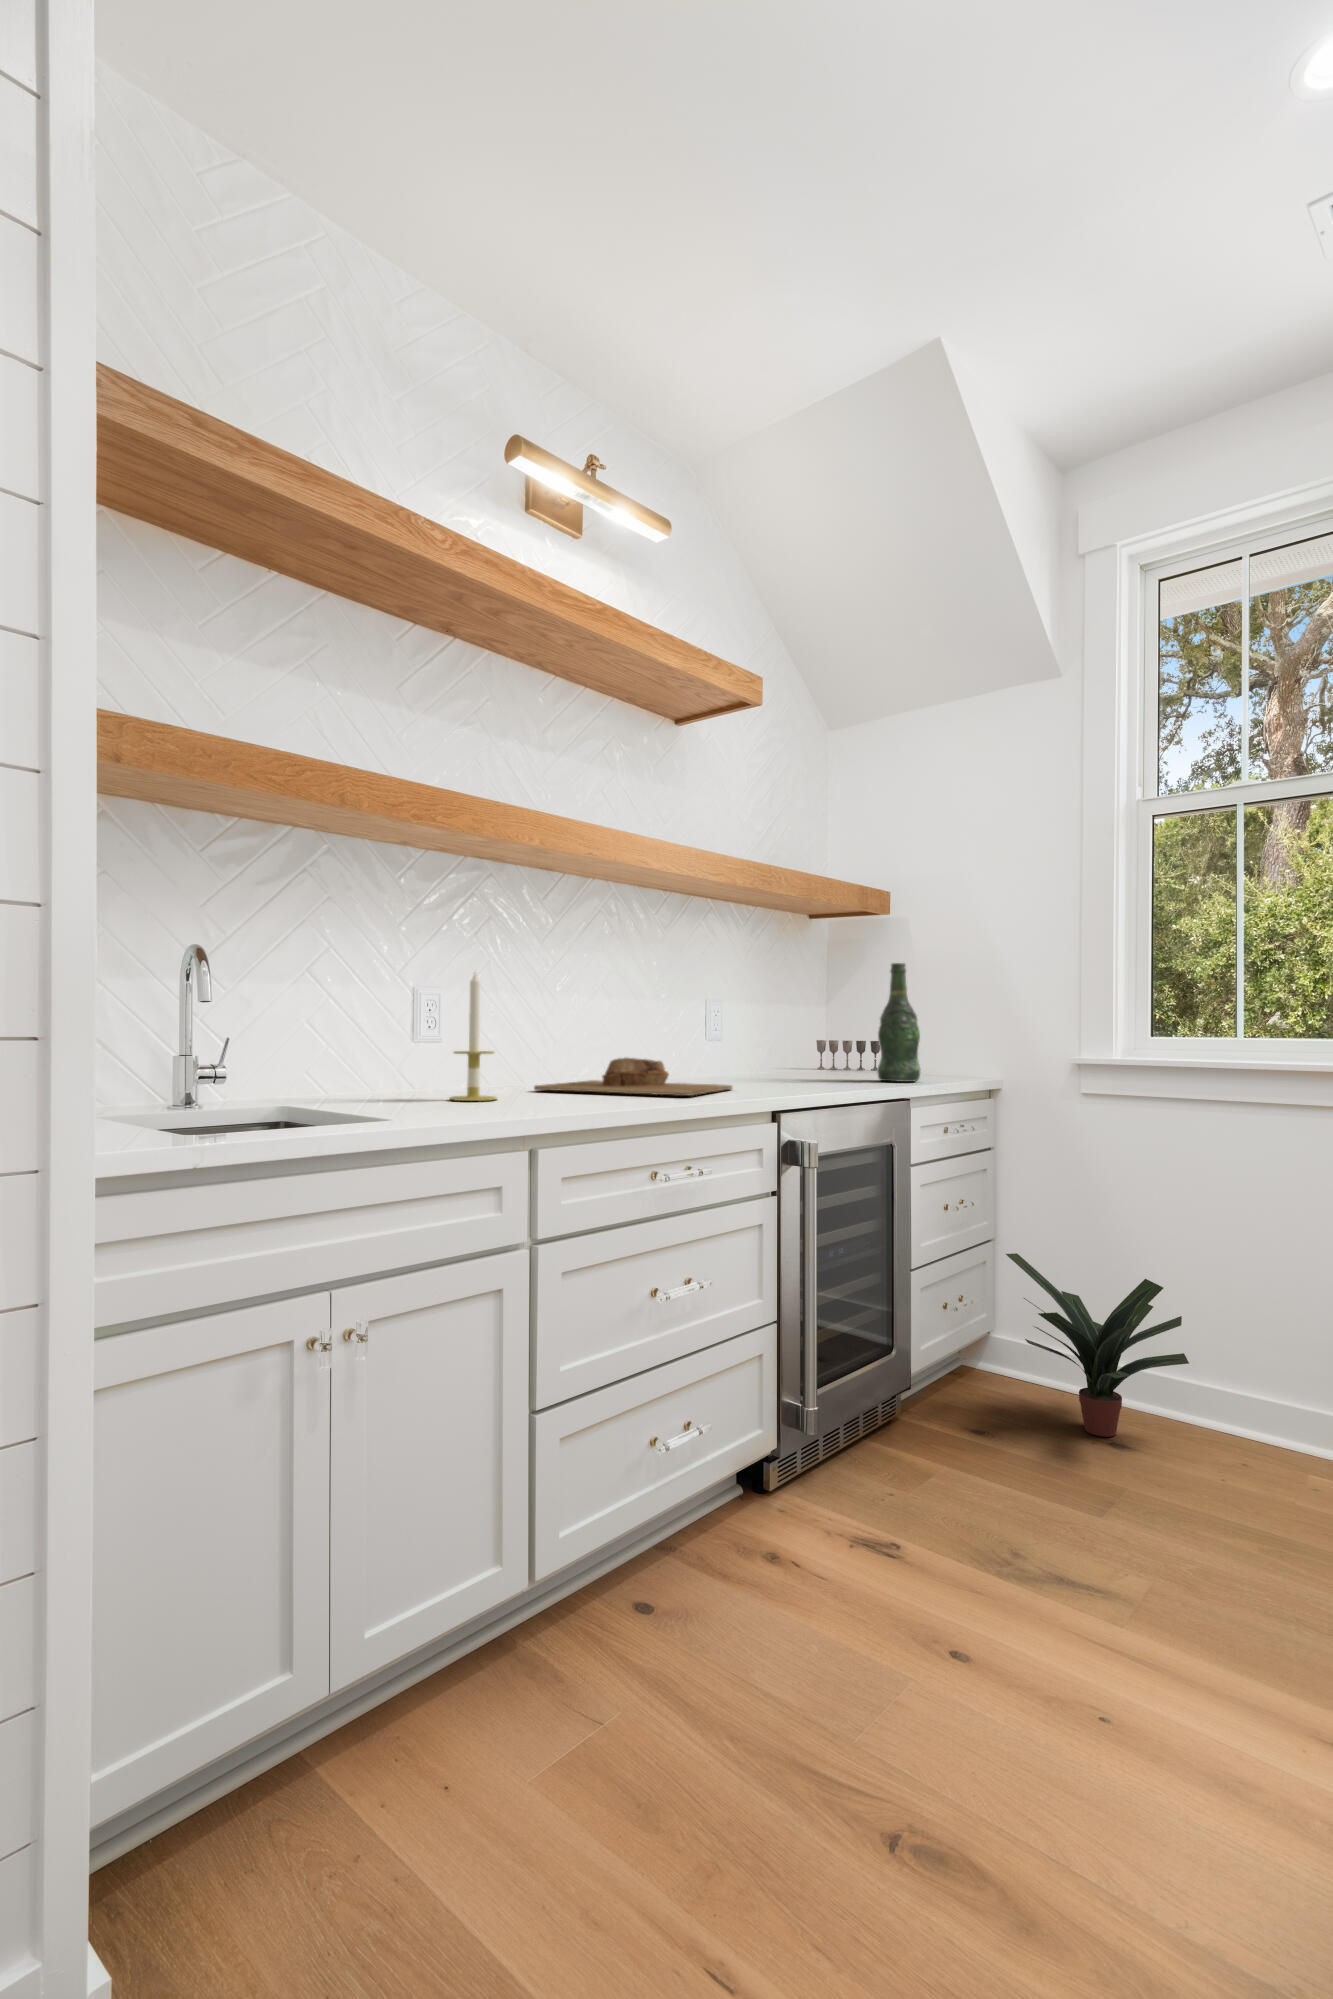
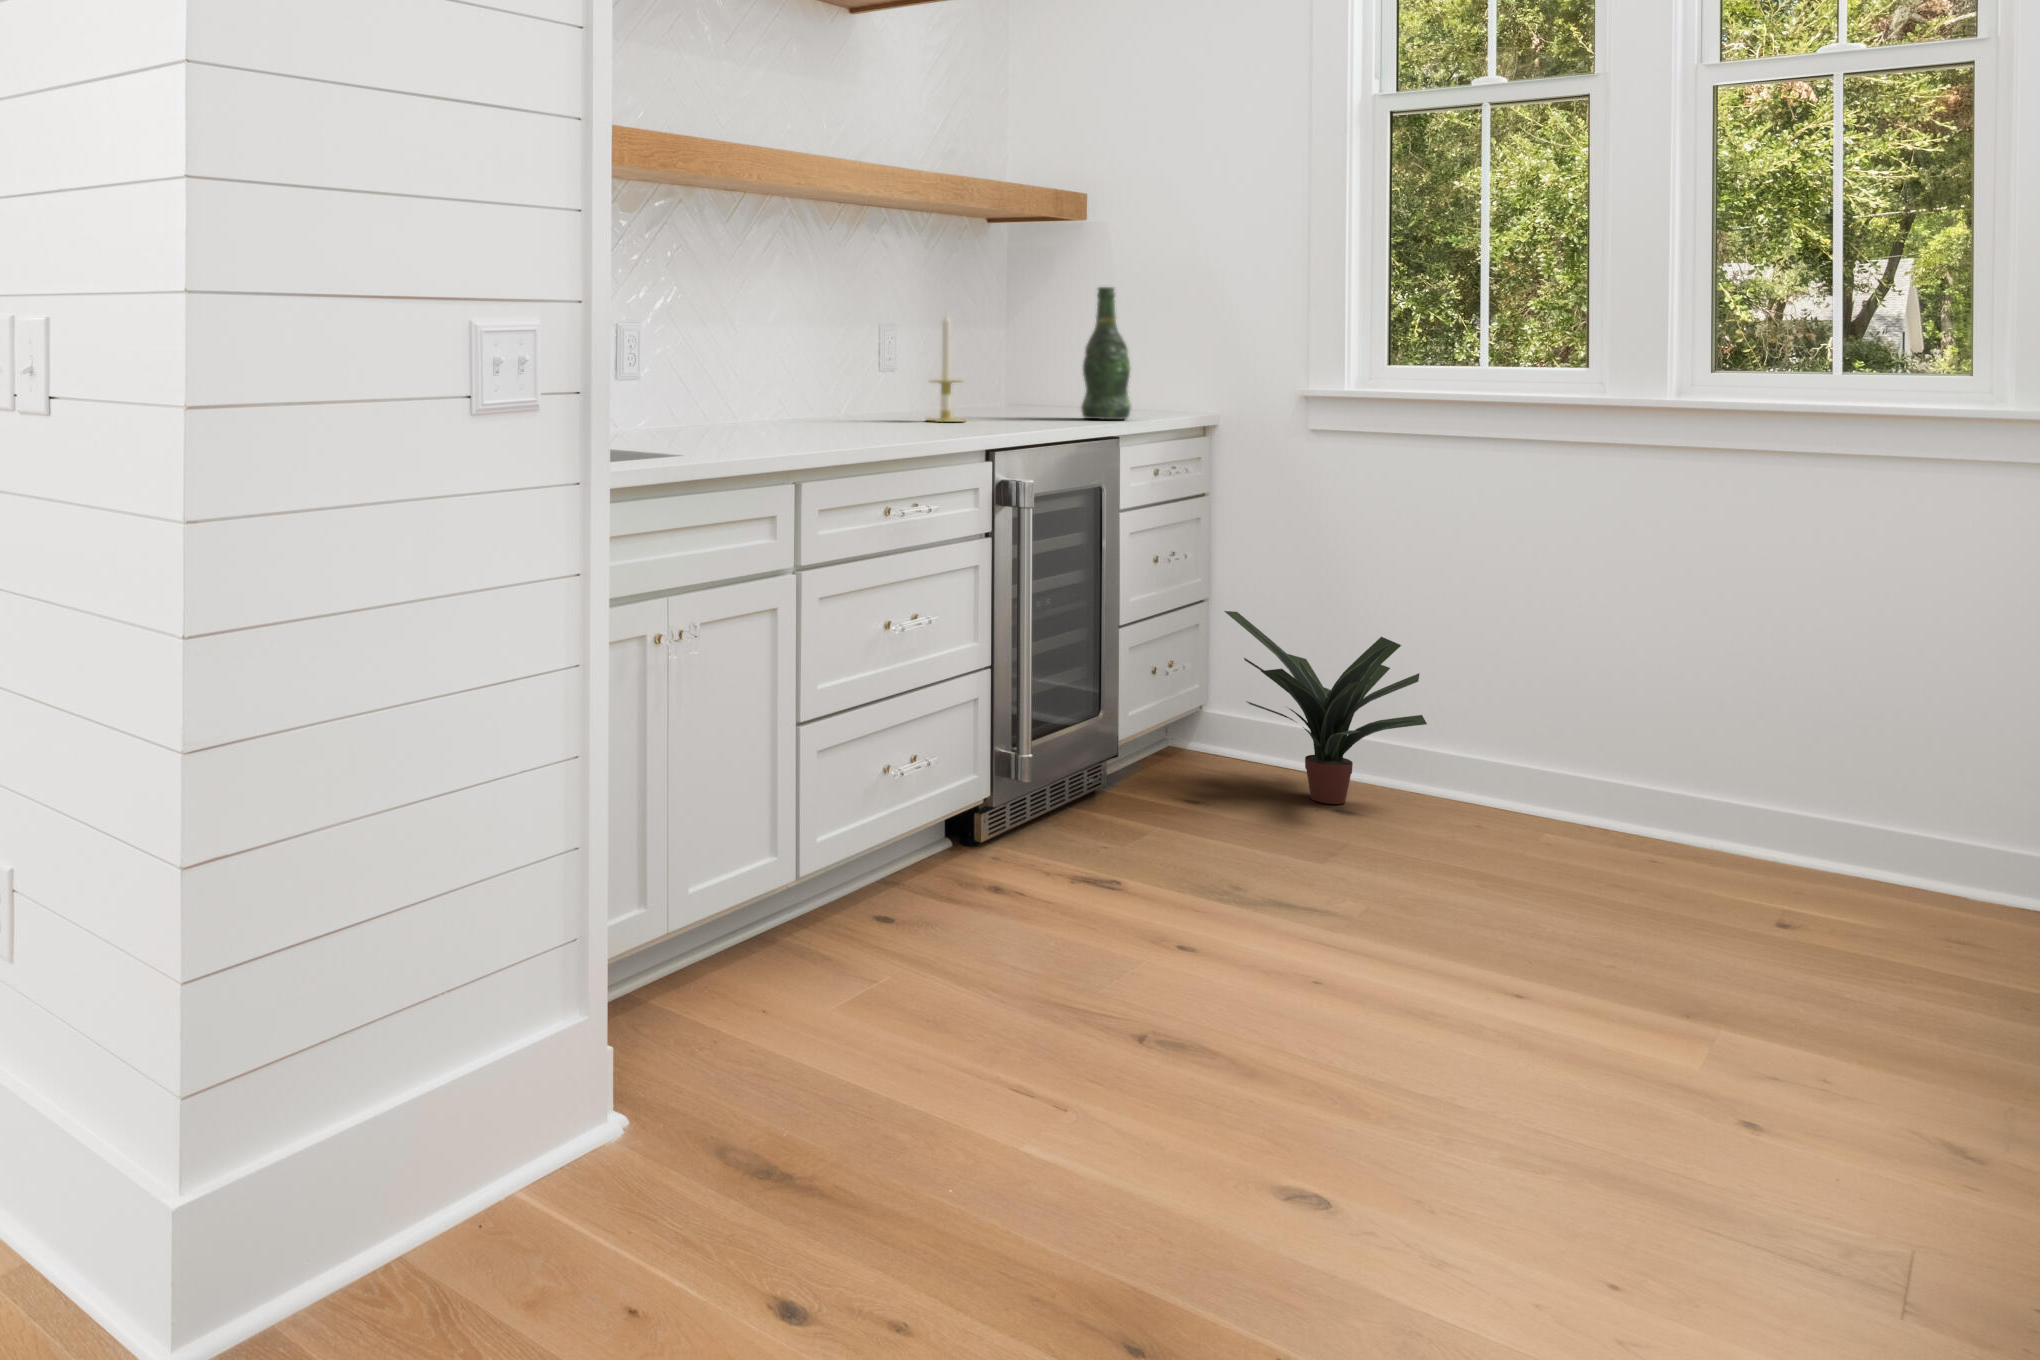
candle: present [449,972,497,1101] -> present [926,314,964,422]
wine glass: present [817,1040,880,1070] -> none [994,371,1072,406]
cutting board: present [534,1058,732,1096] -> none [734,395,937,435]

